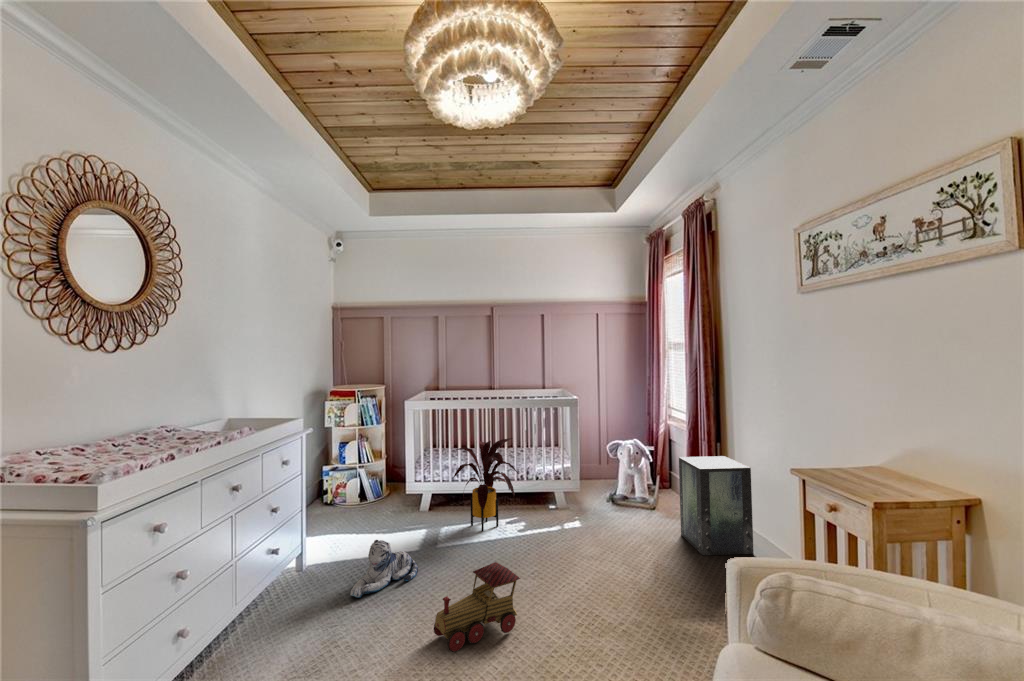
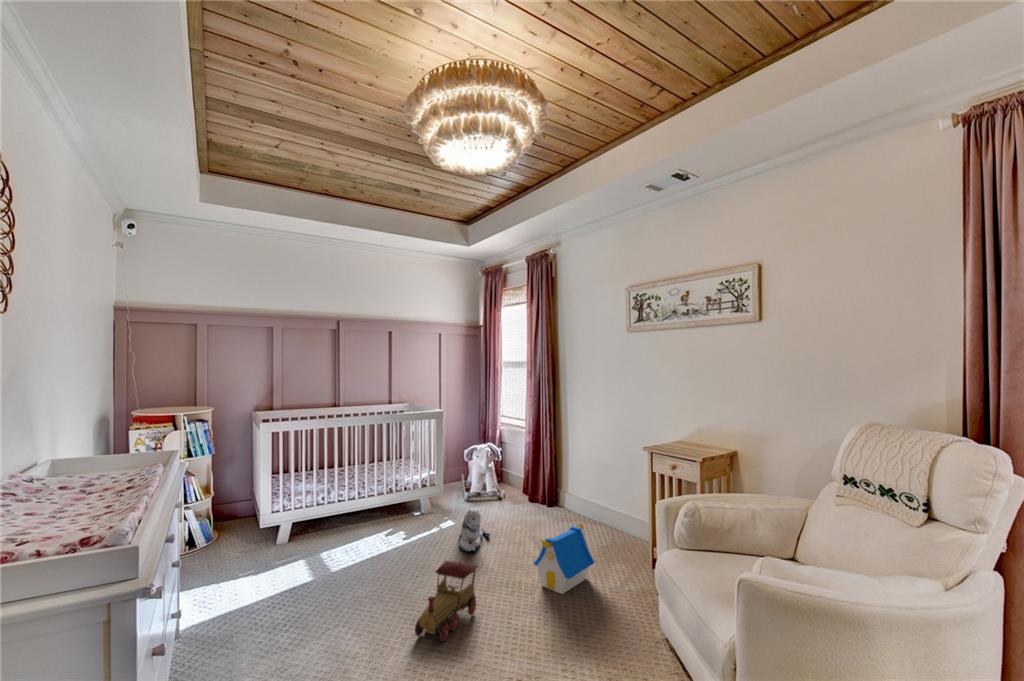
house plant: present [453,438,518,531] -> none [328,453,406,548]
storage box: present [679,456,754,555] -> none [534,449,588,526]
plush toy: present [350,540,418,598] -> present [459,510,490,552]
toy house: none [606,559,690,646] -> present [534,524,595,594]

